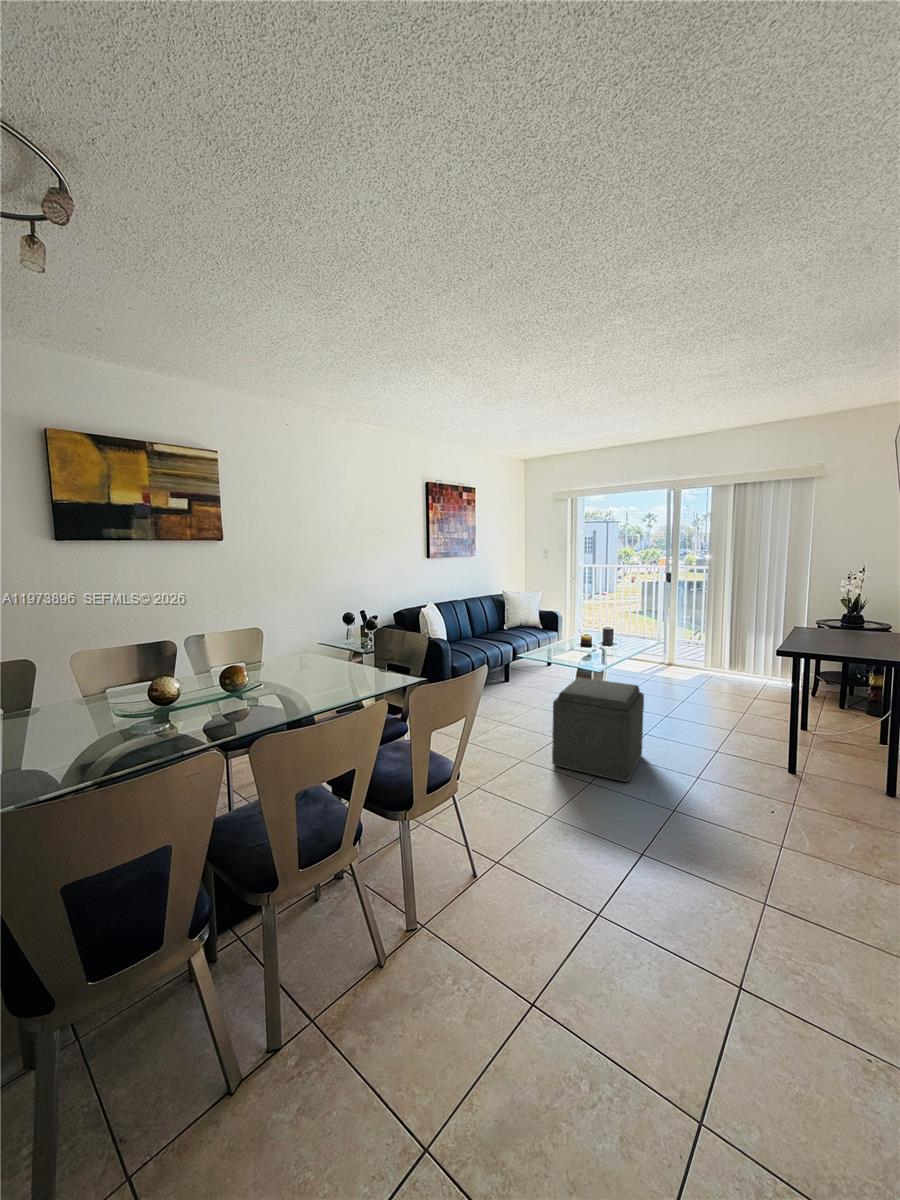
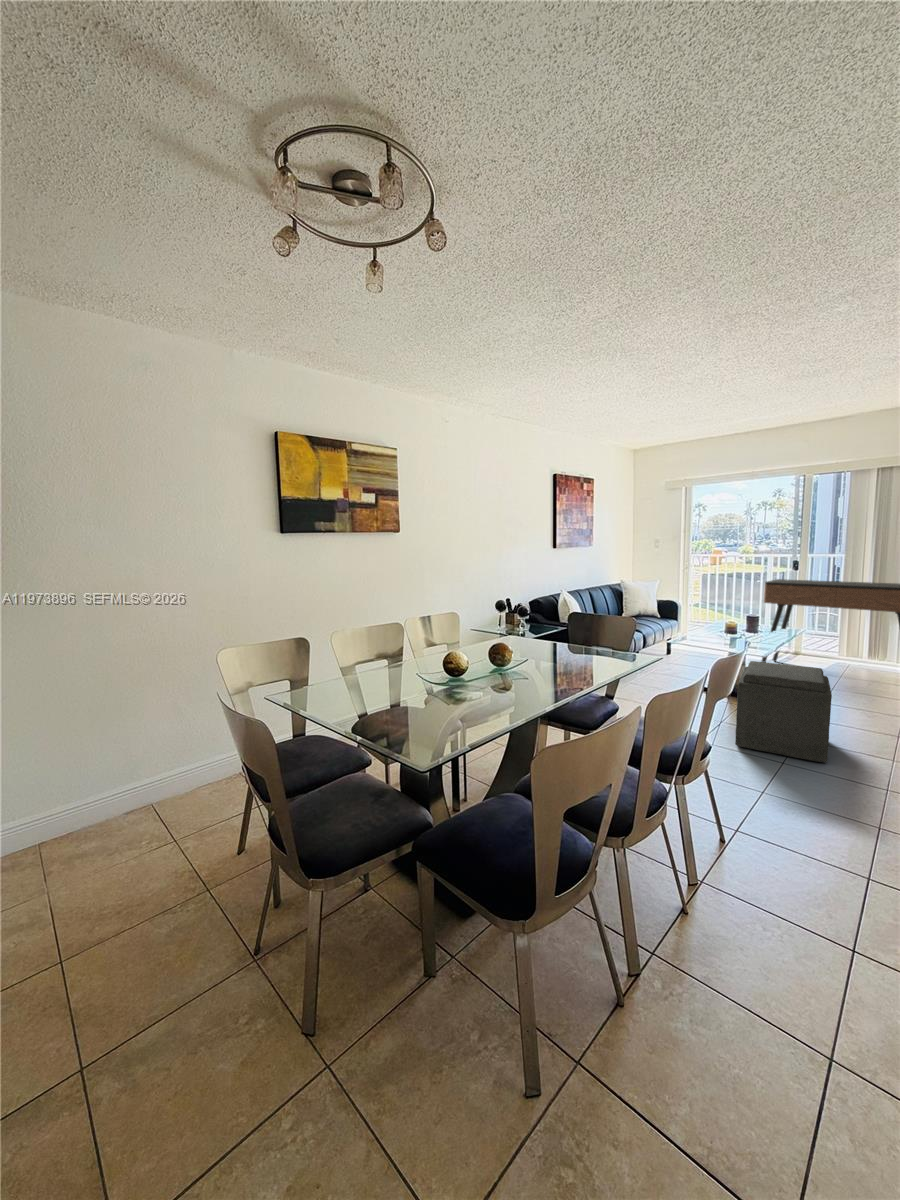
console table: none [625,592,772,705] -> present [762,579,900,662]

